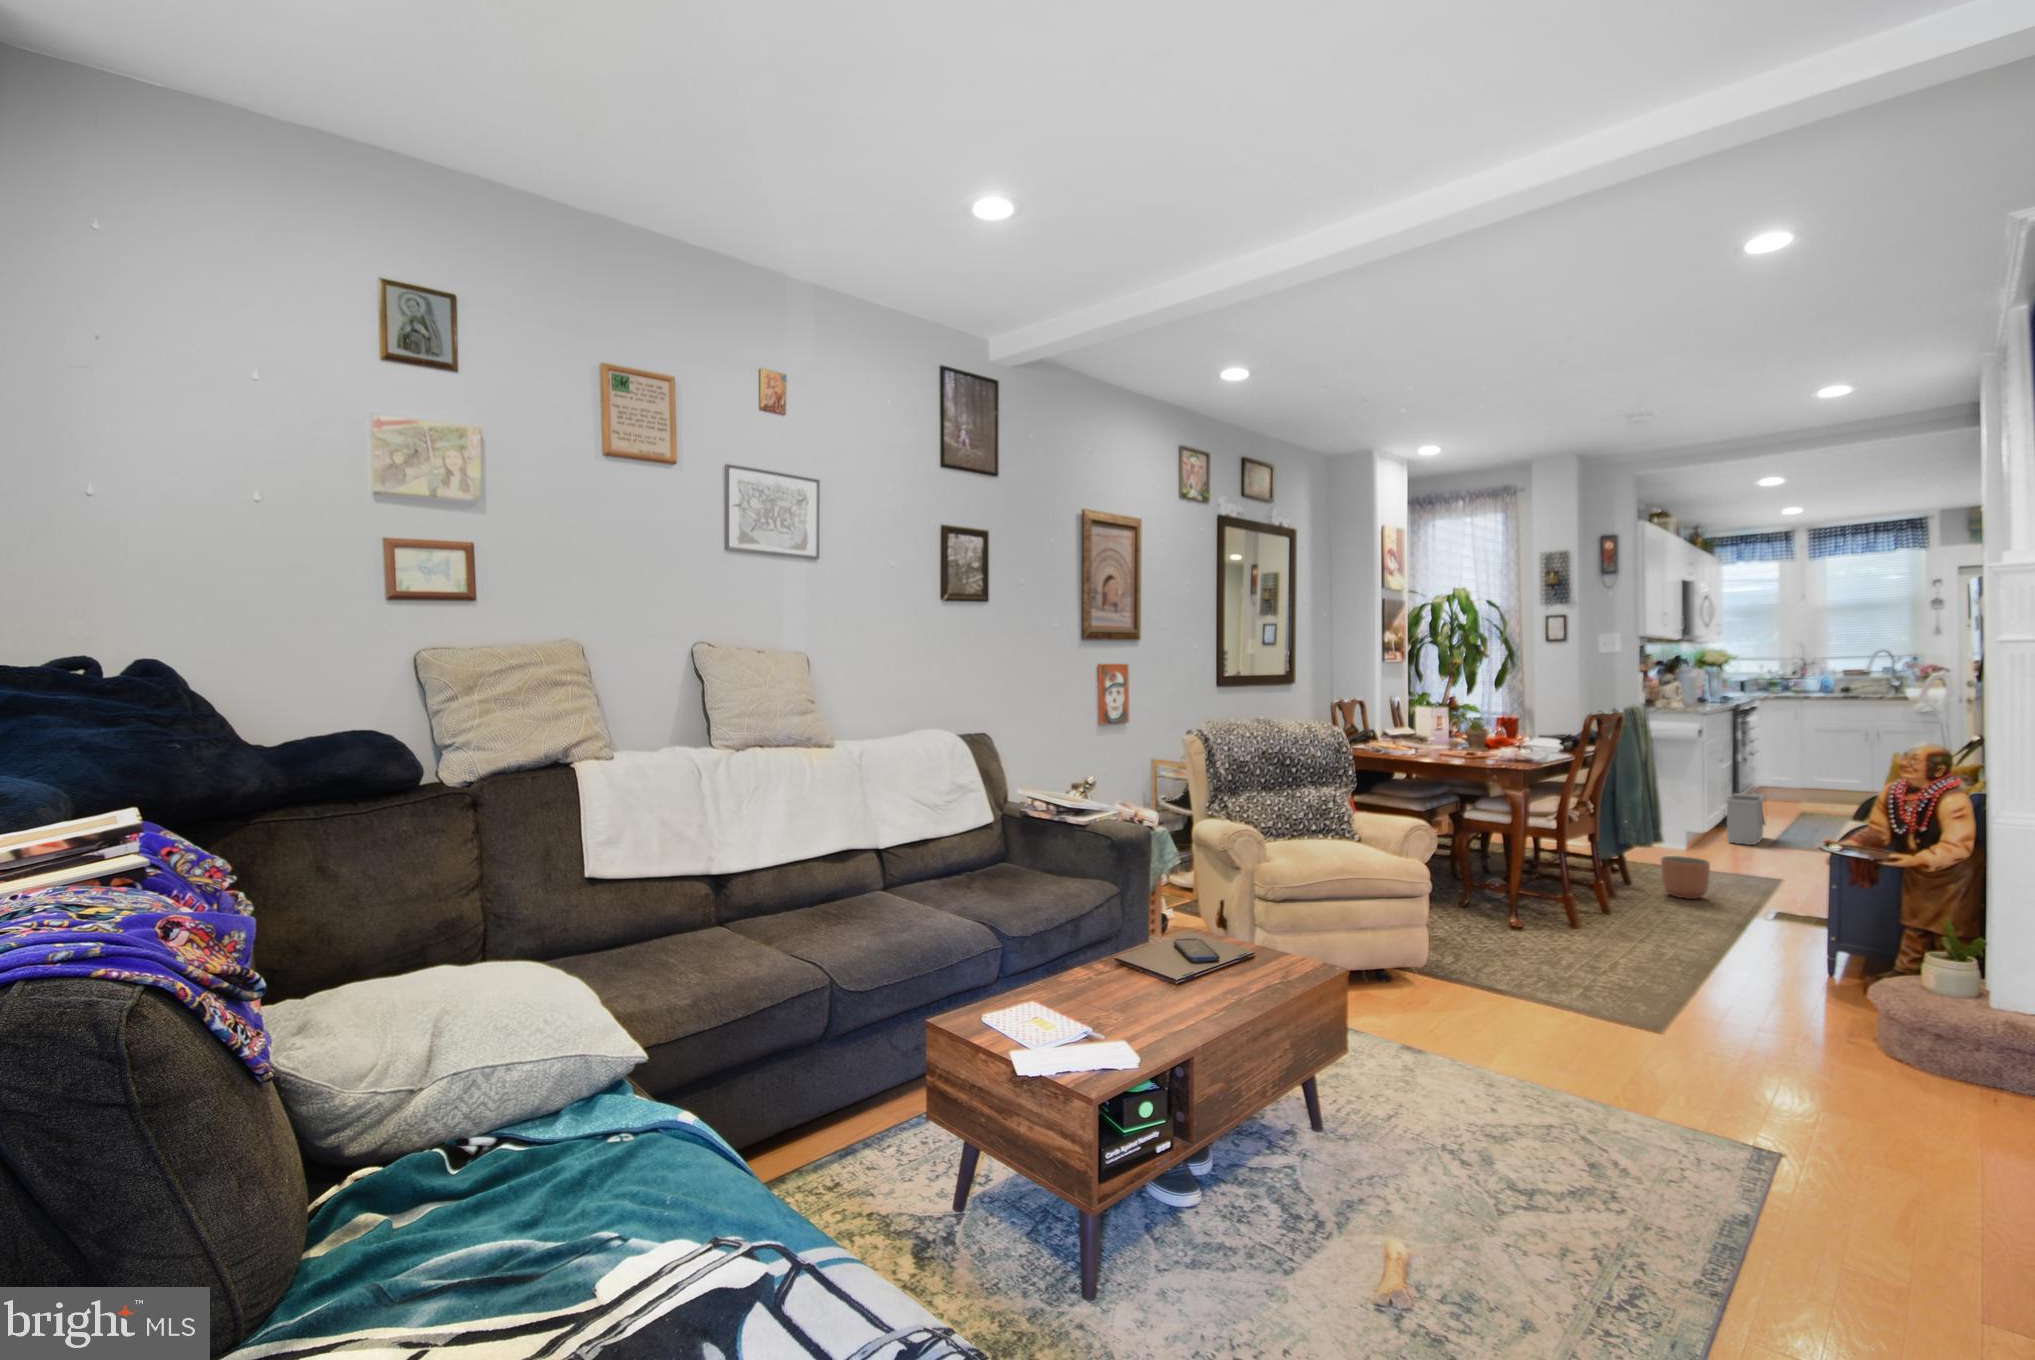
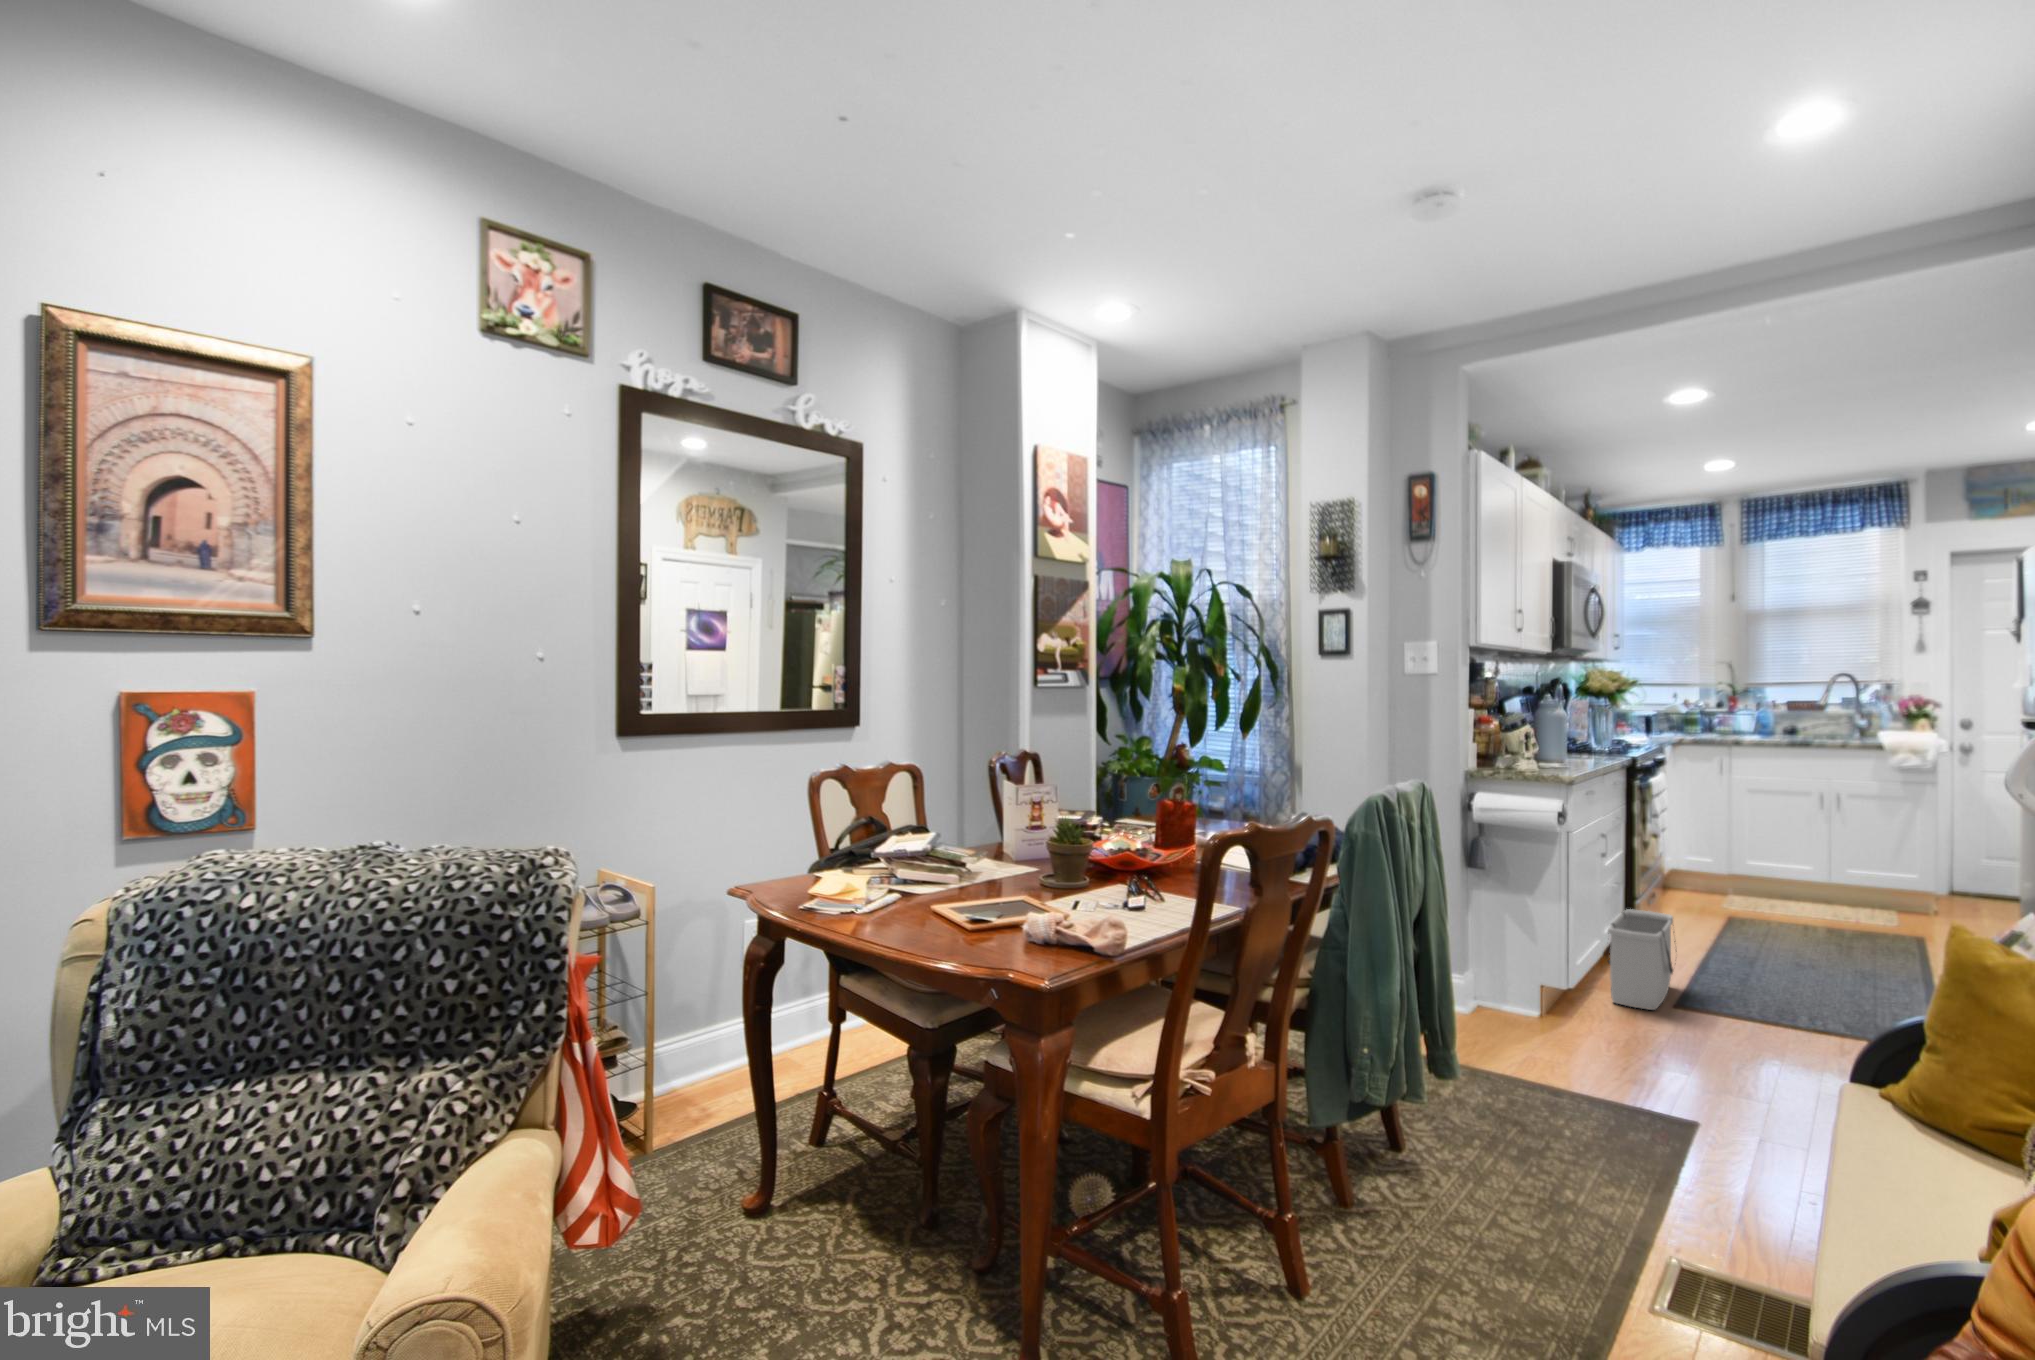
planter: present [1661,856,1710,899] -> none [1439,1126,1539,1243]

